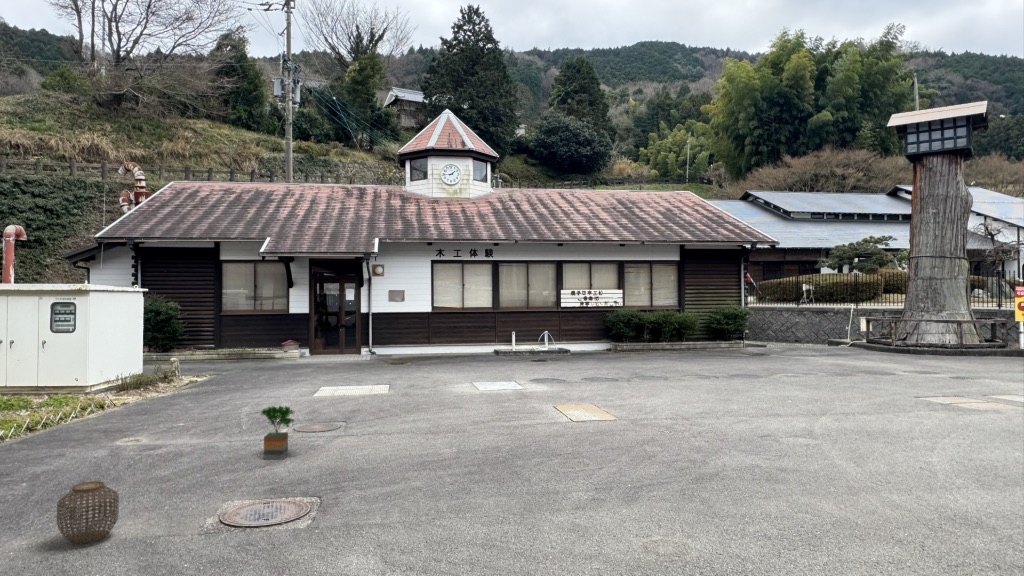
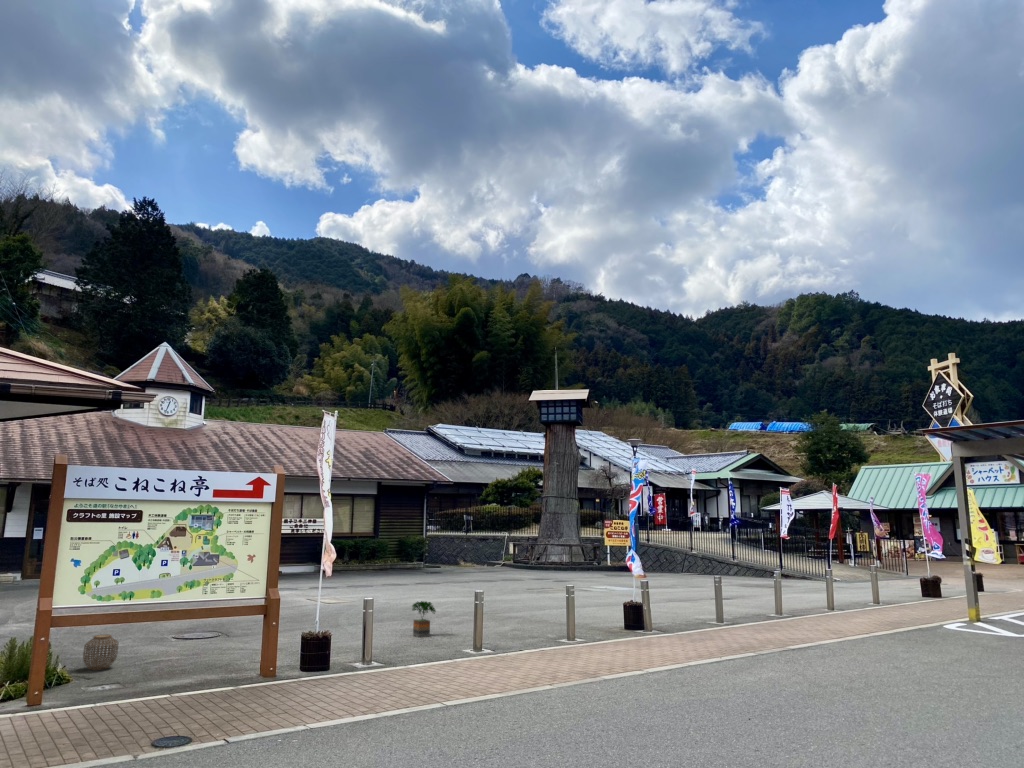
potted tree: present [261,406,294,460] -> present [412,601,436,637]

